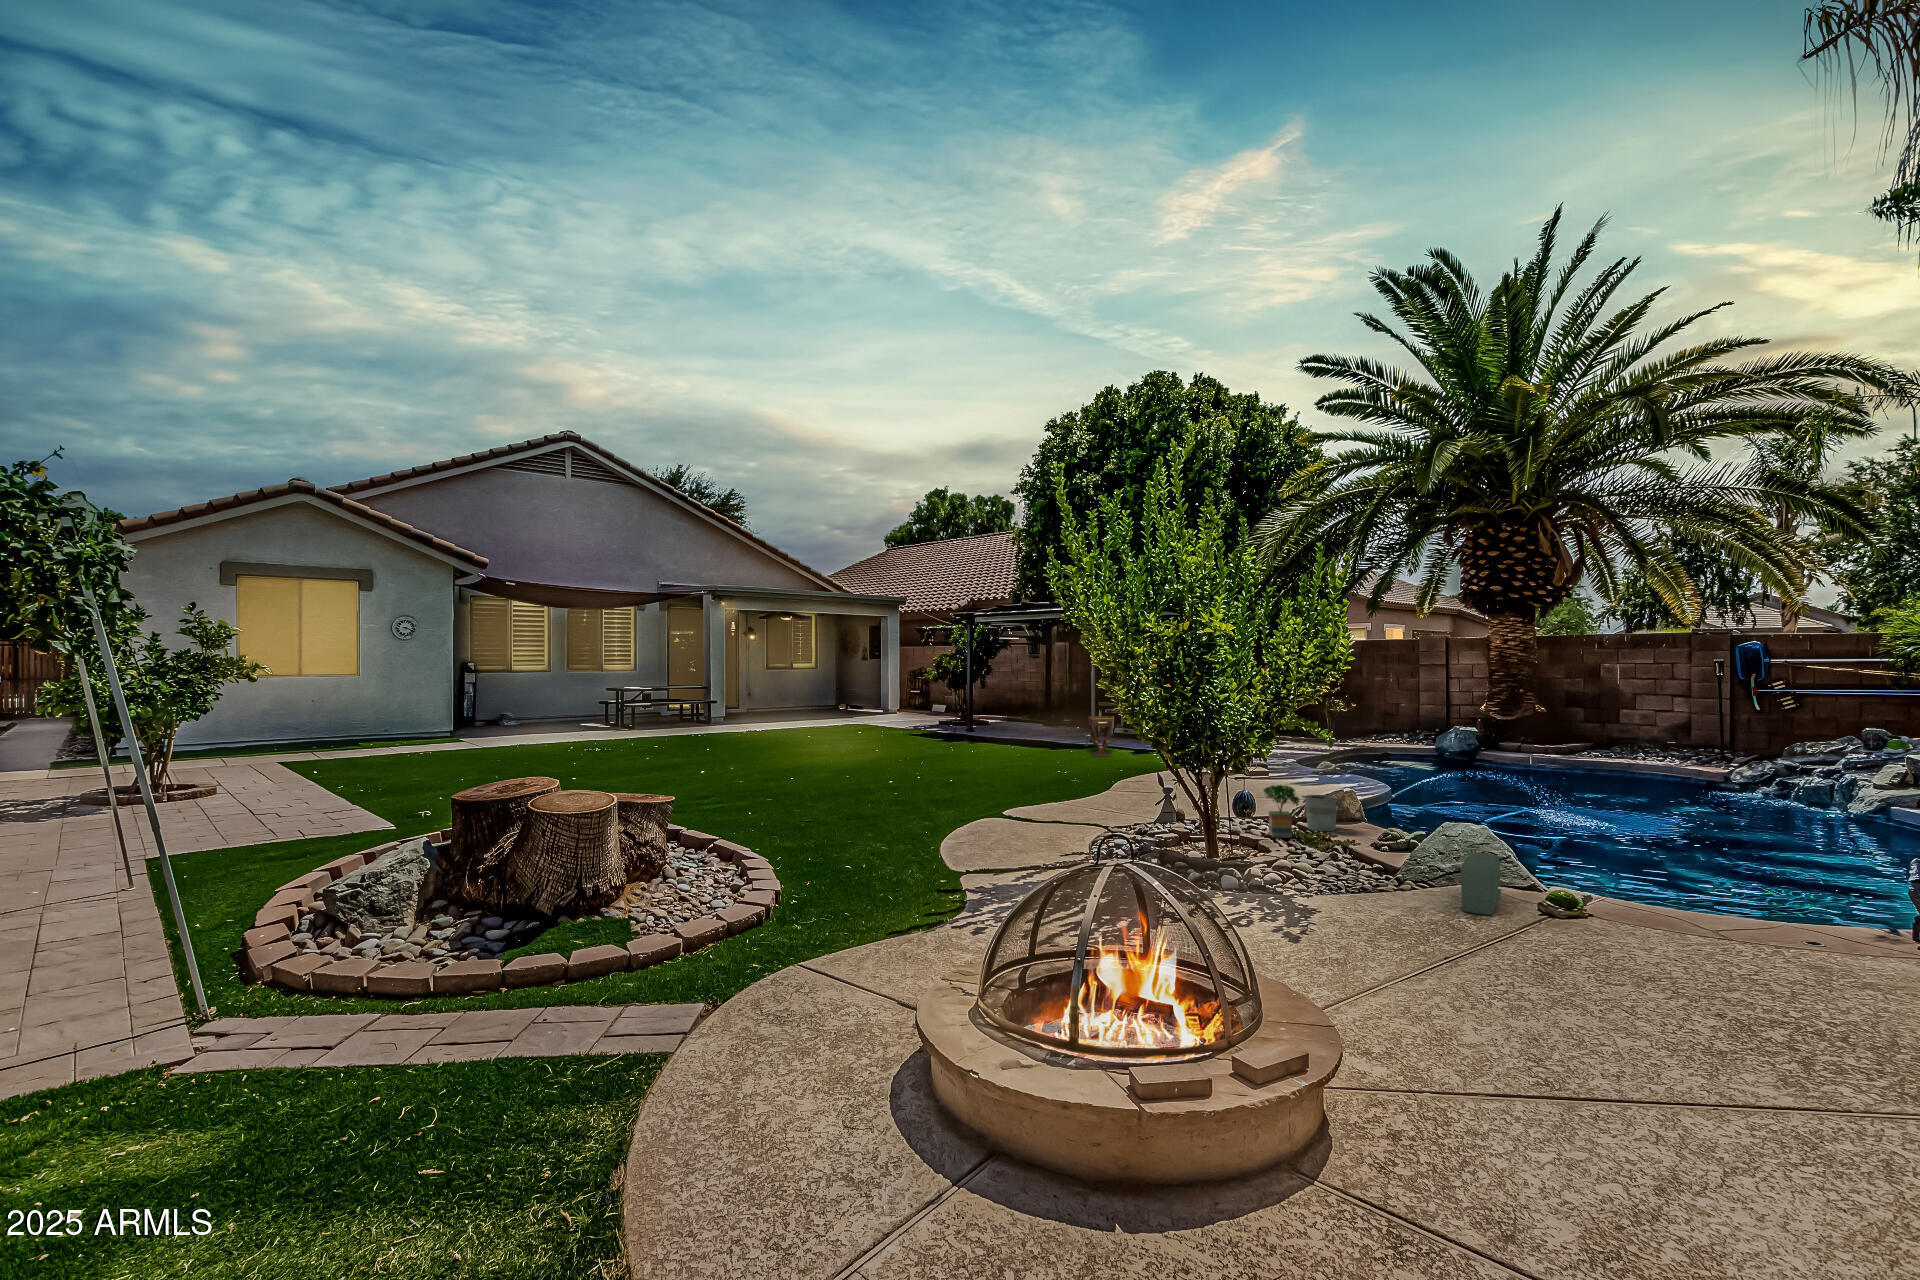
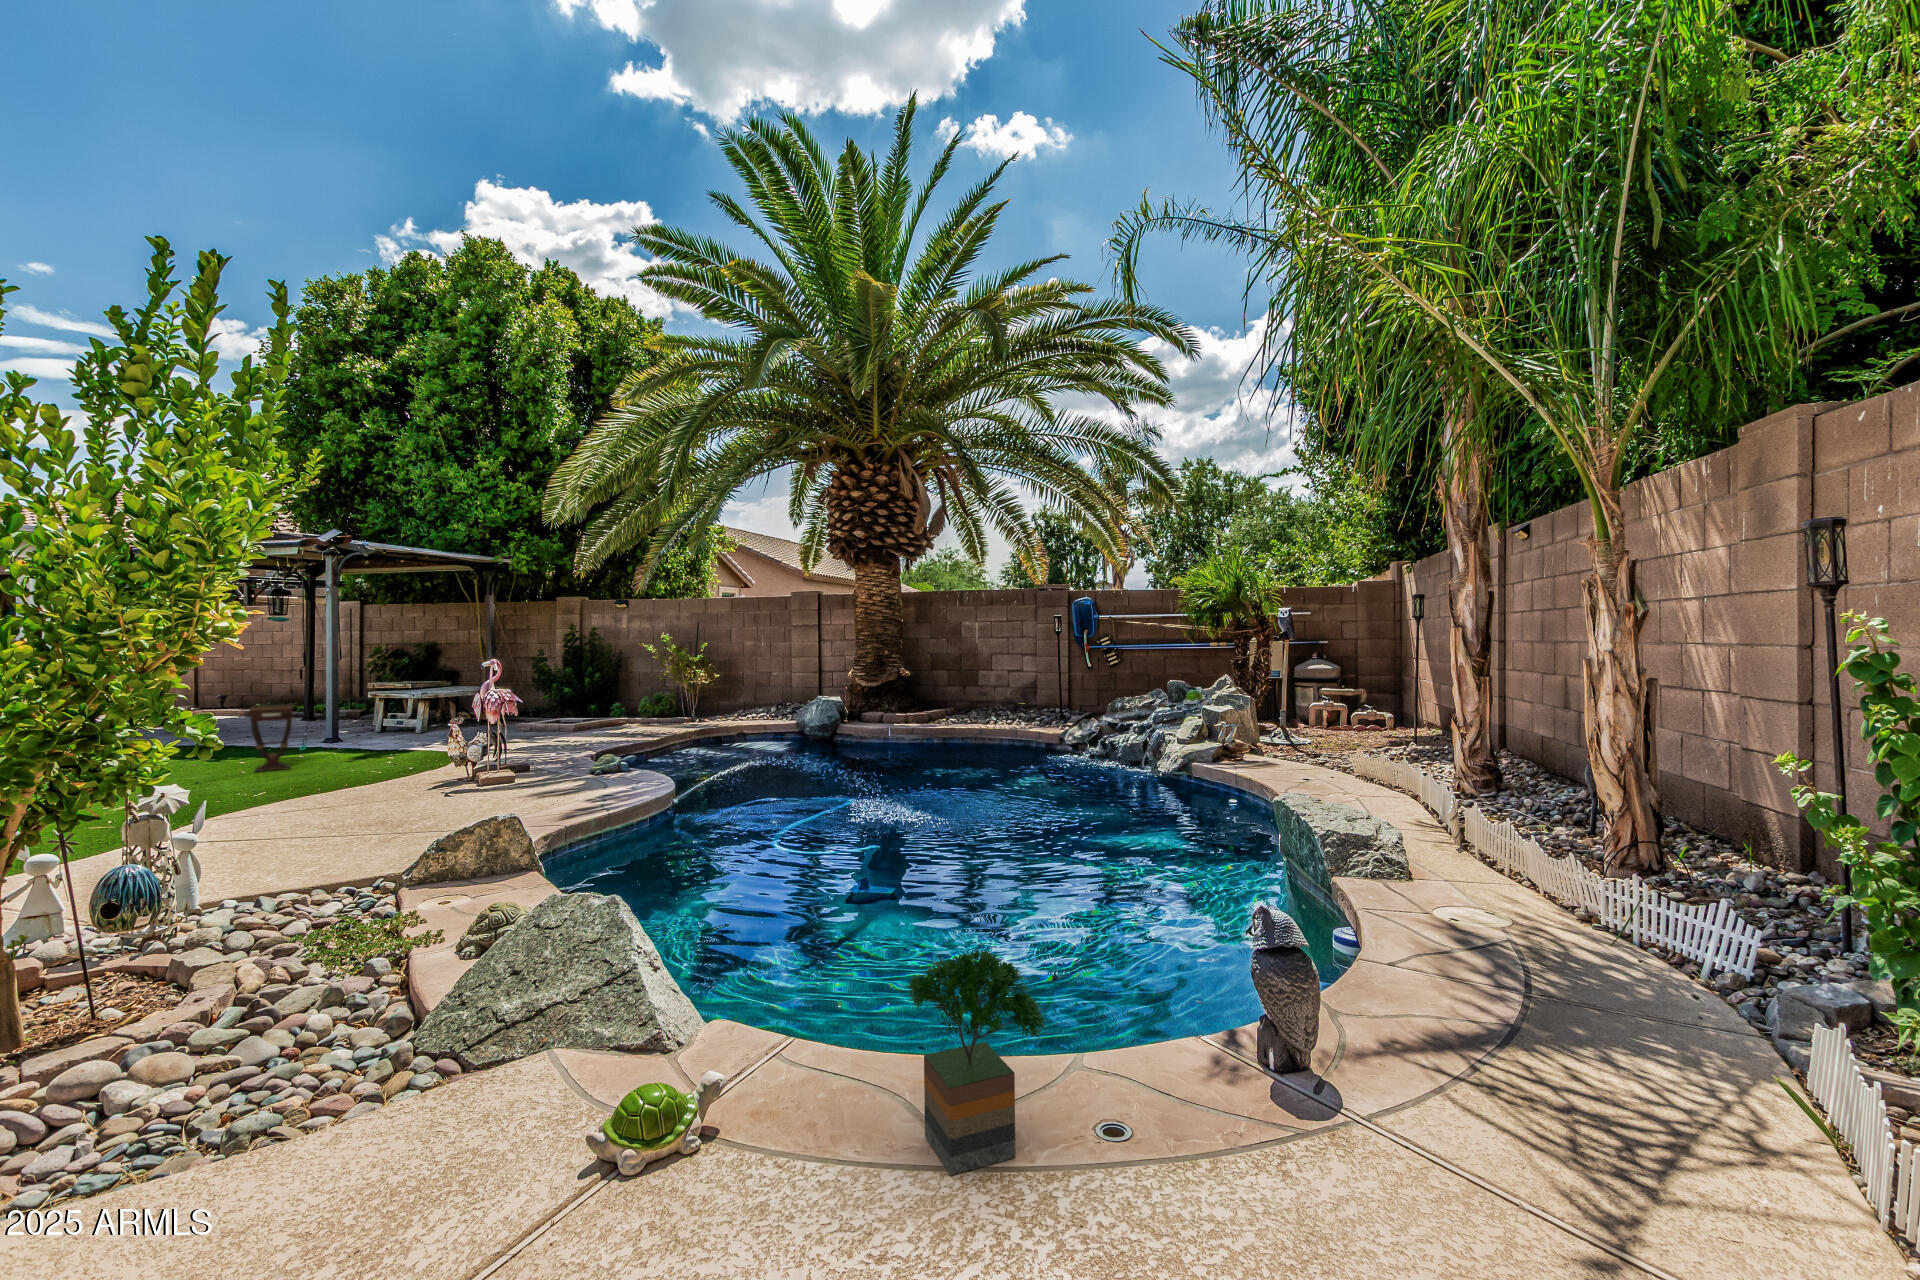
potted tree: present [1264,785,1299,838] -> present [906,949,1045,1176]
bucket: present [1302,795,1340,831] -> none [385,830,466,906]
pouf: present [1461,853,1501,915] -> none [376,974,581,1209]

